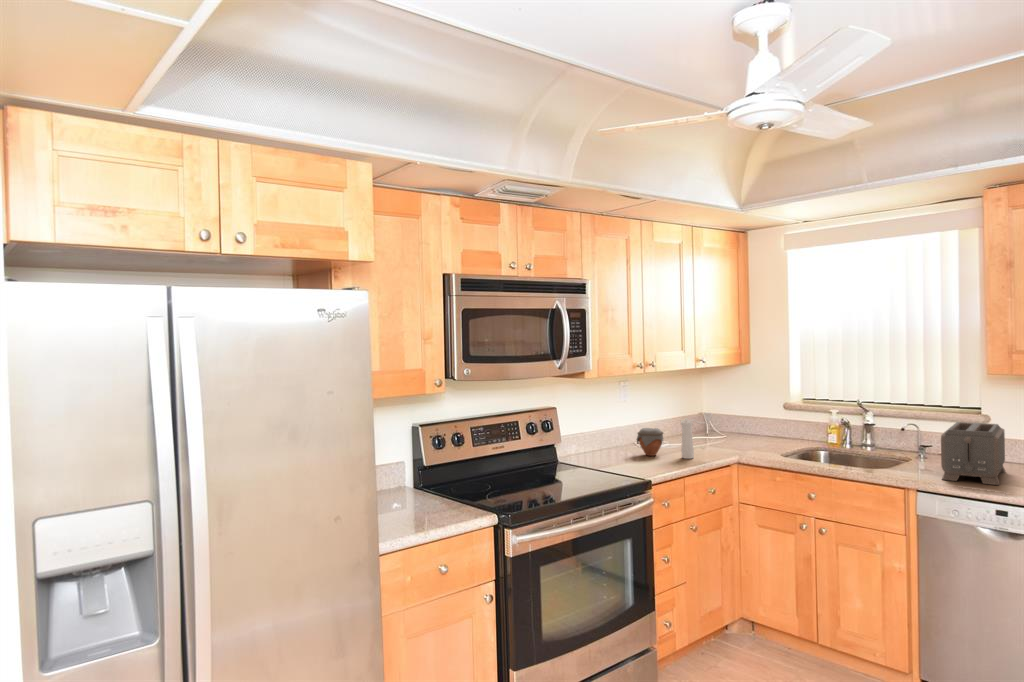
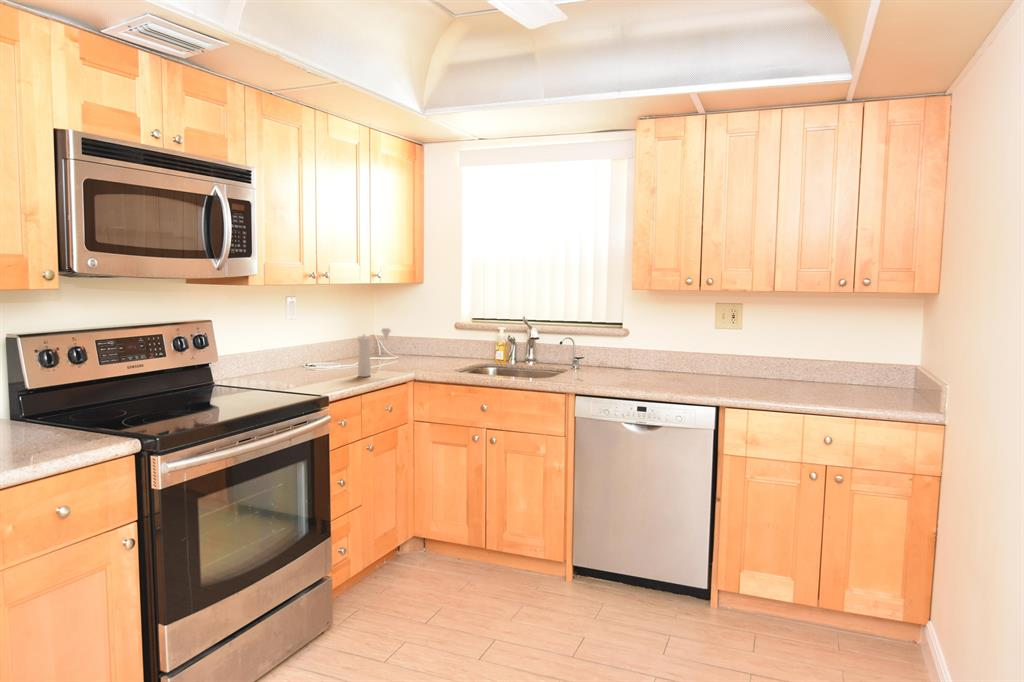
toaster: present [941,422,1005,485] -> none [596,334,641,385]
jar: present [637,428,663,456] -> none [309,346,339,376]

